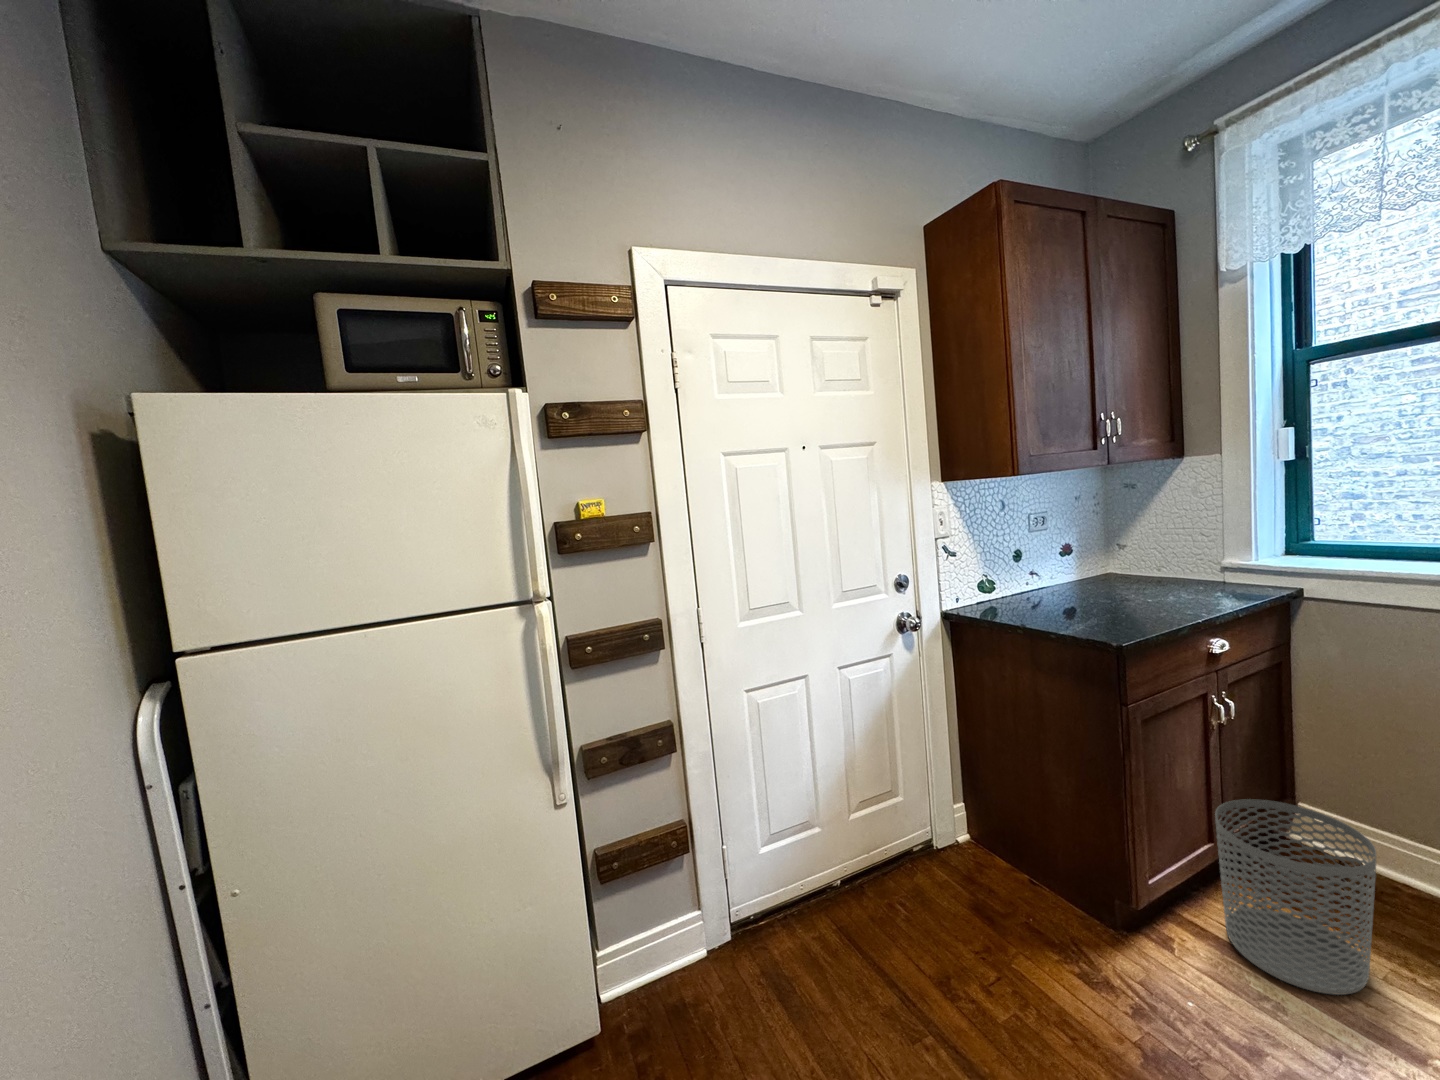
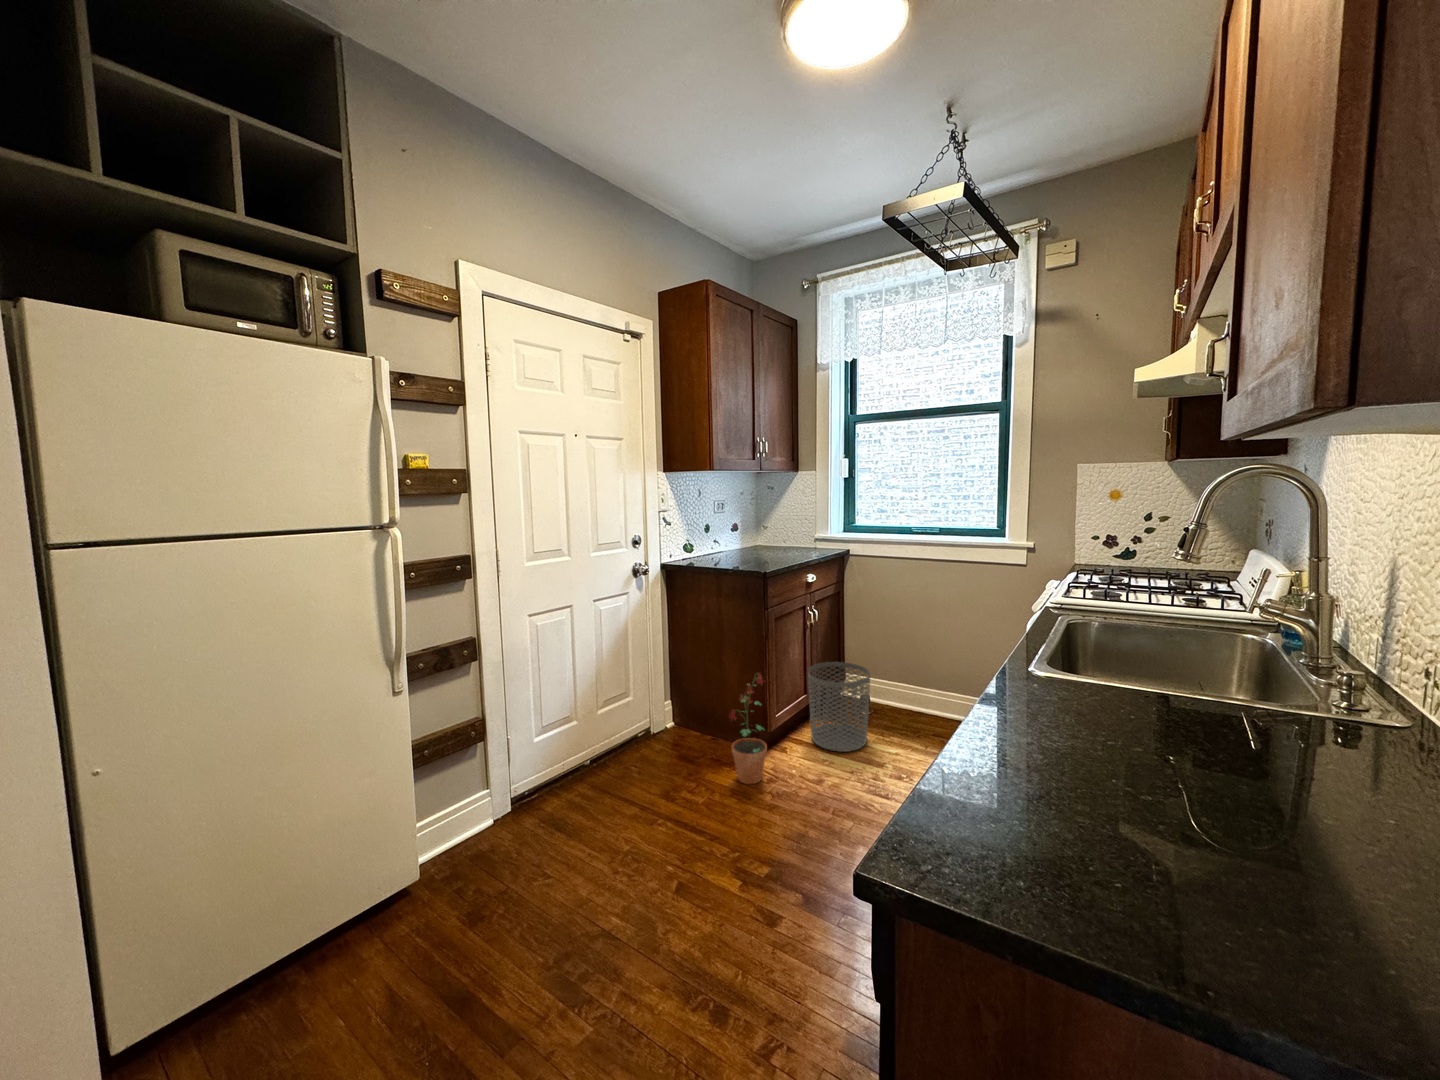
potted plant: none [1047,817,1129,1012] -> present [730,673,767,784]

